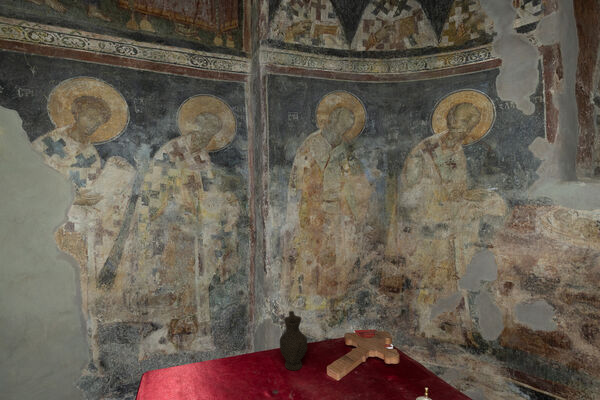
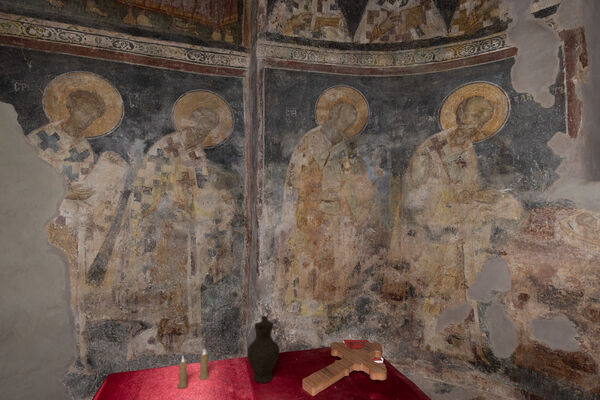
candle: none [218,341,244,380] -> present [177,350,209,388]

